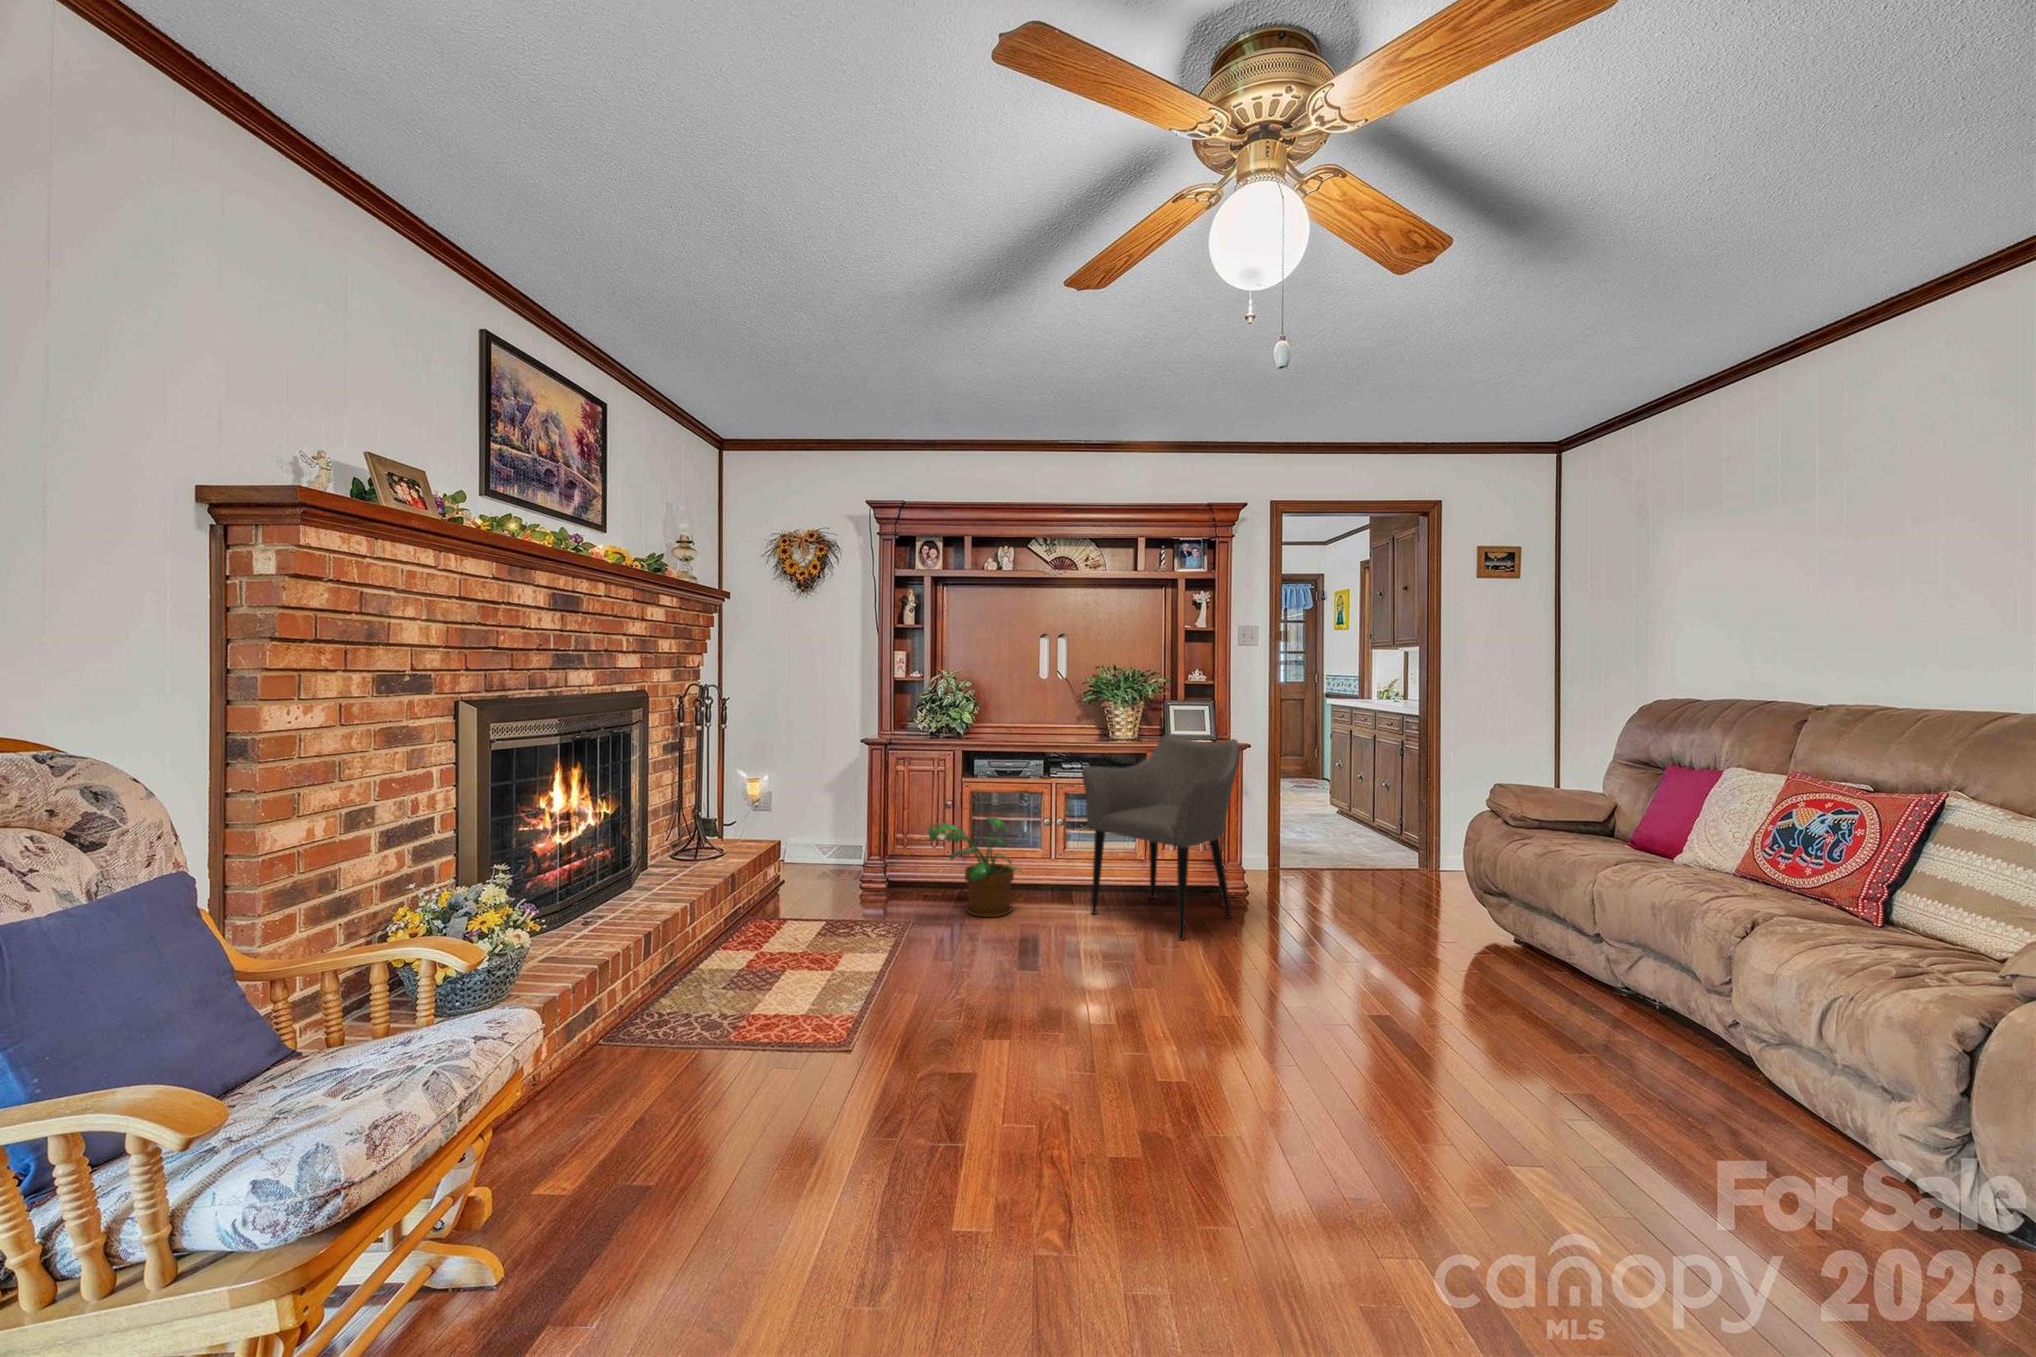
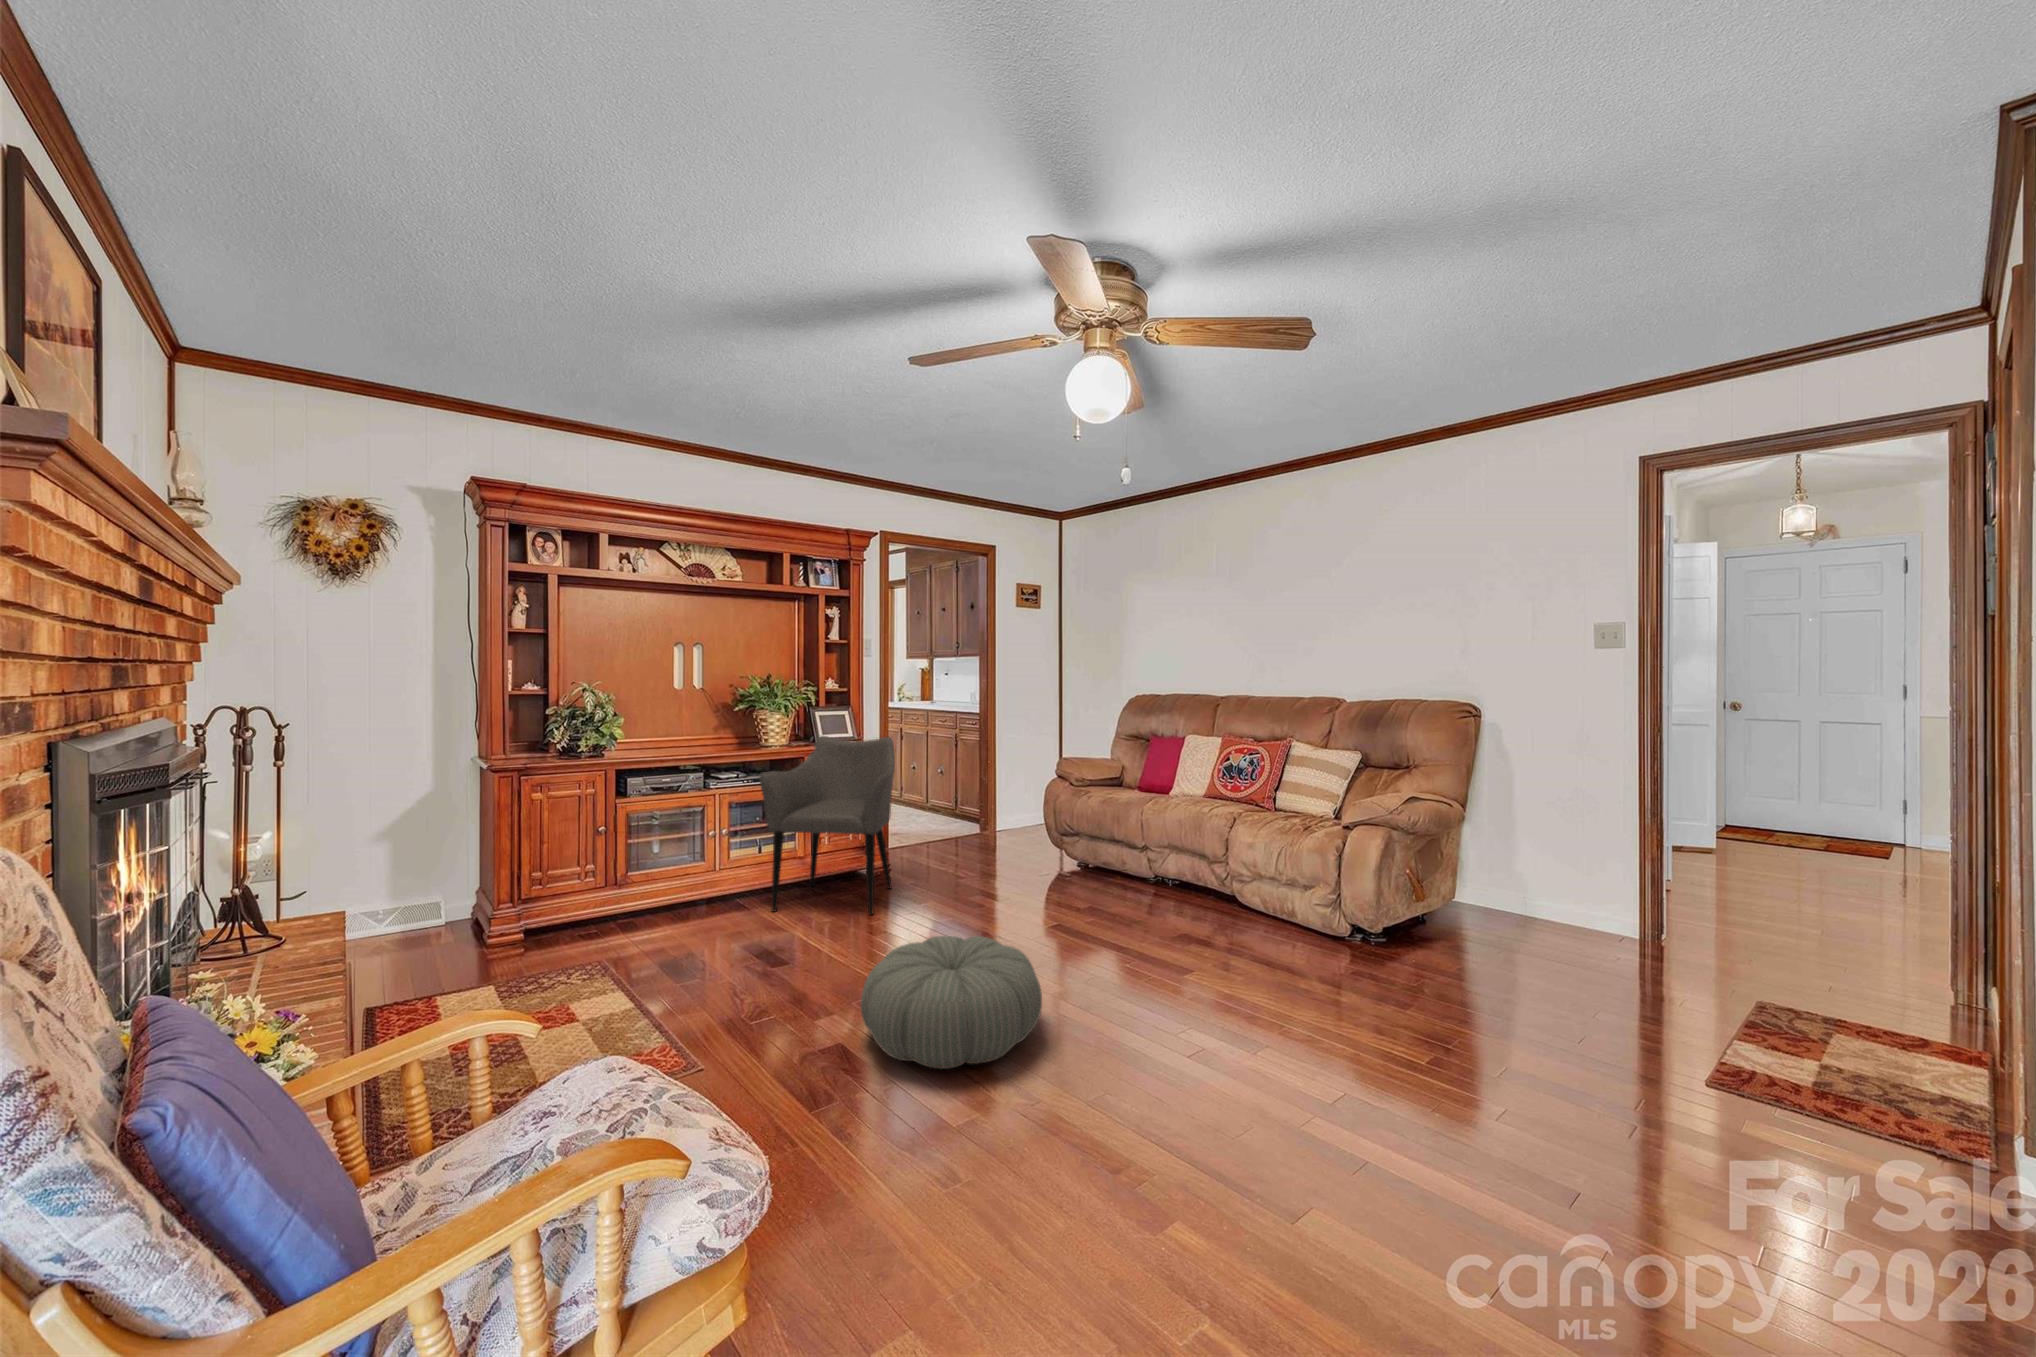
potted plant: present [928,817,1022,917] -> none [604,835,701,942]
pouf: none [1035,966,1247,1120] -> present [861,936,1042,1069]

